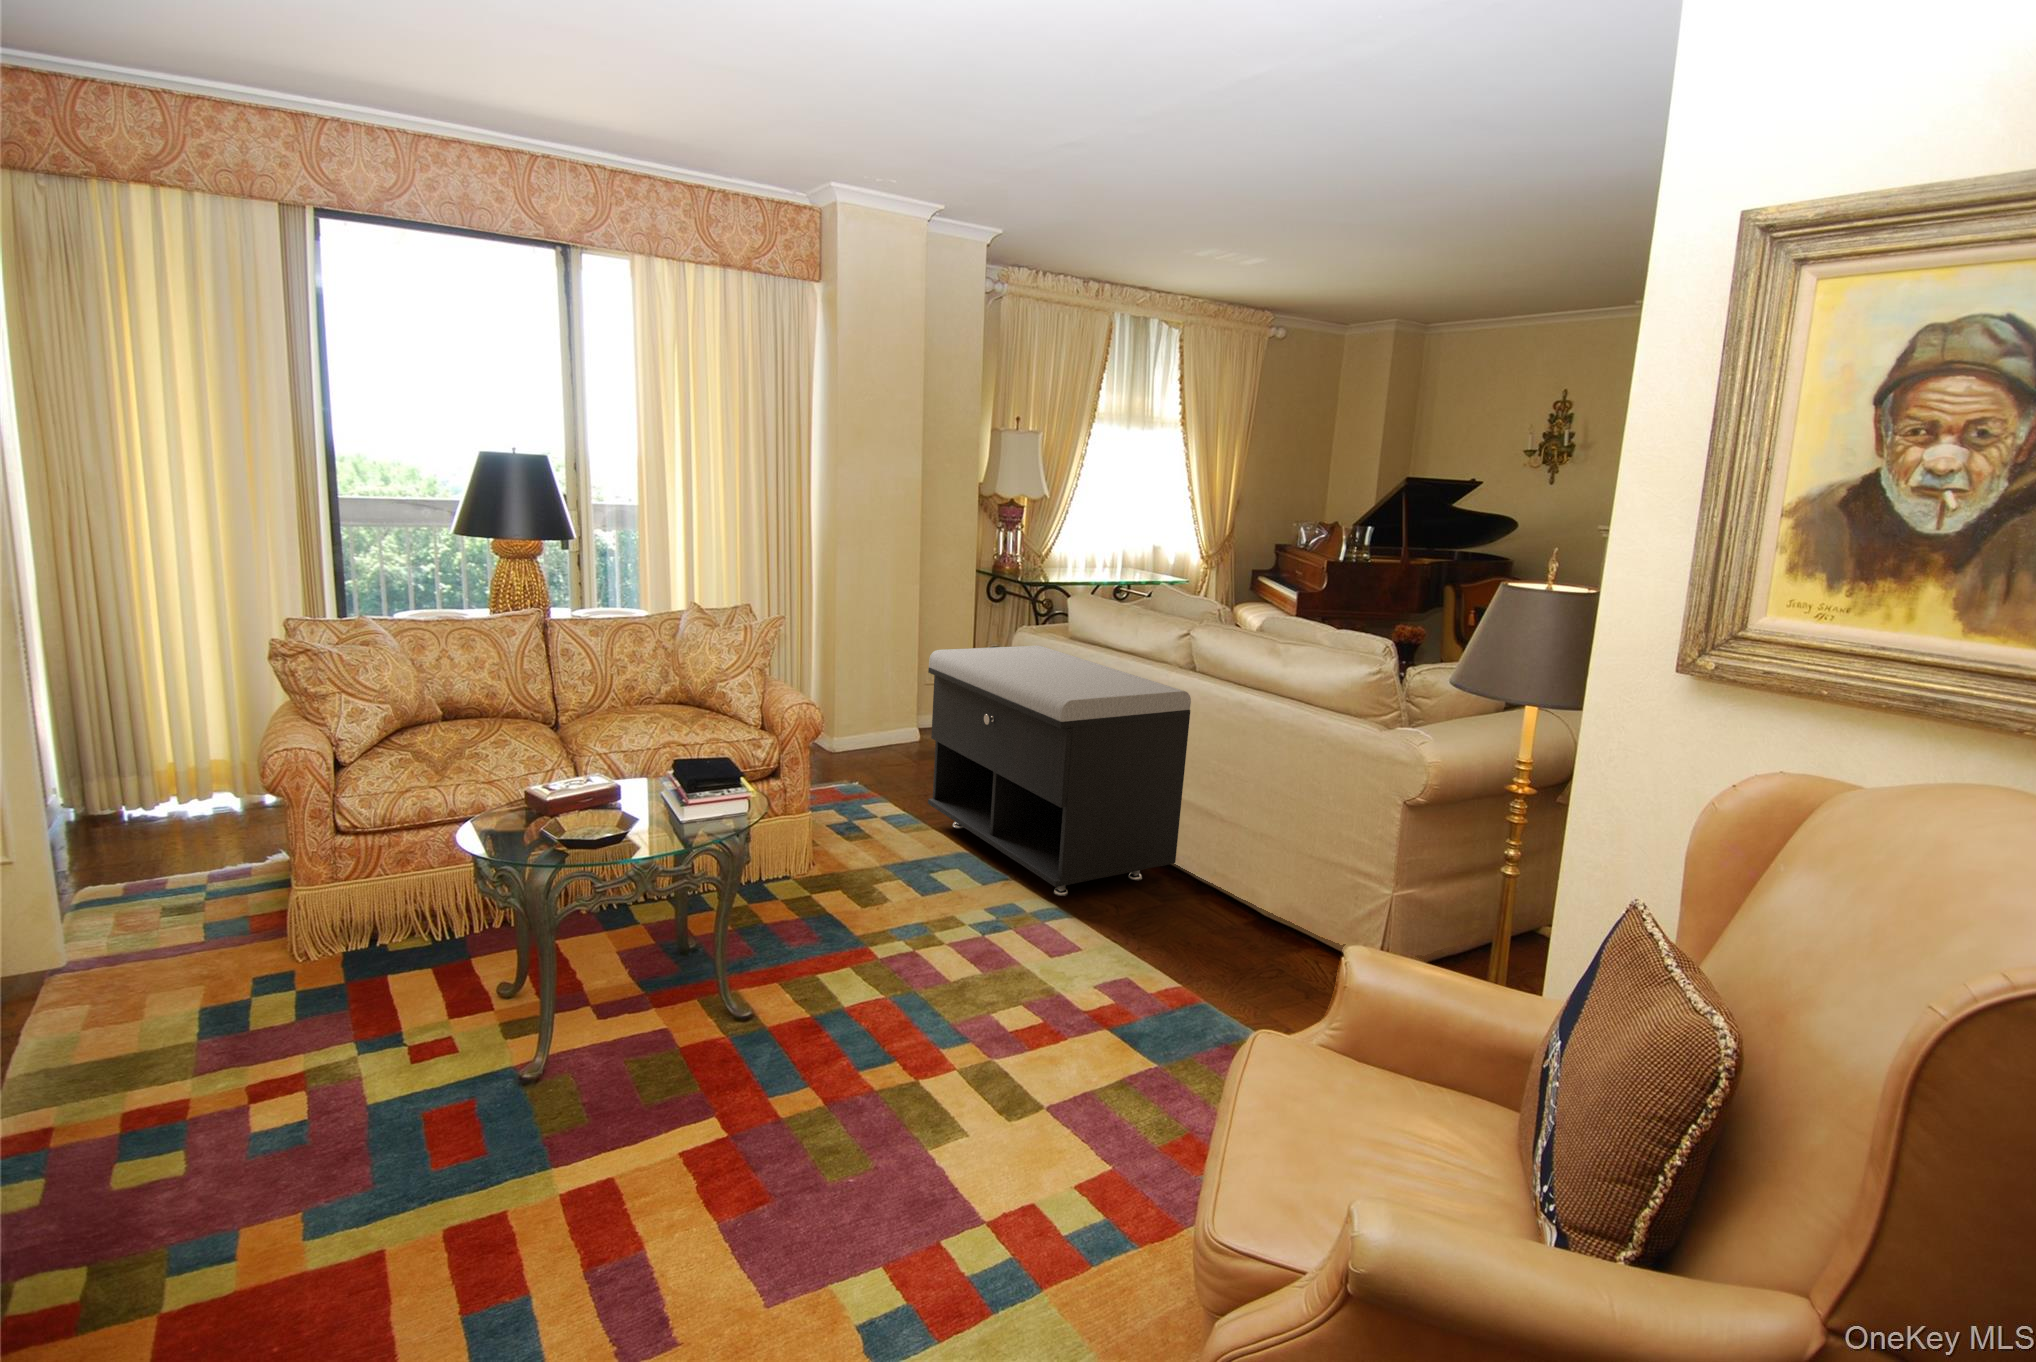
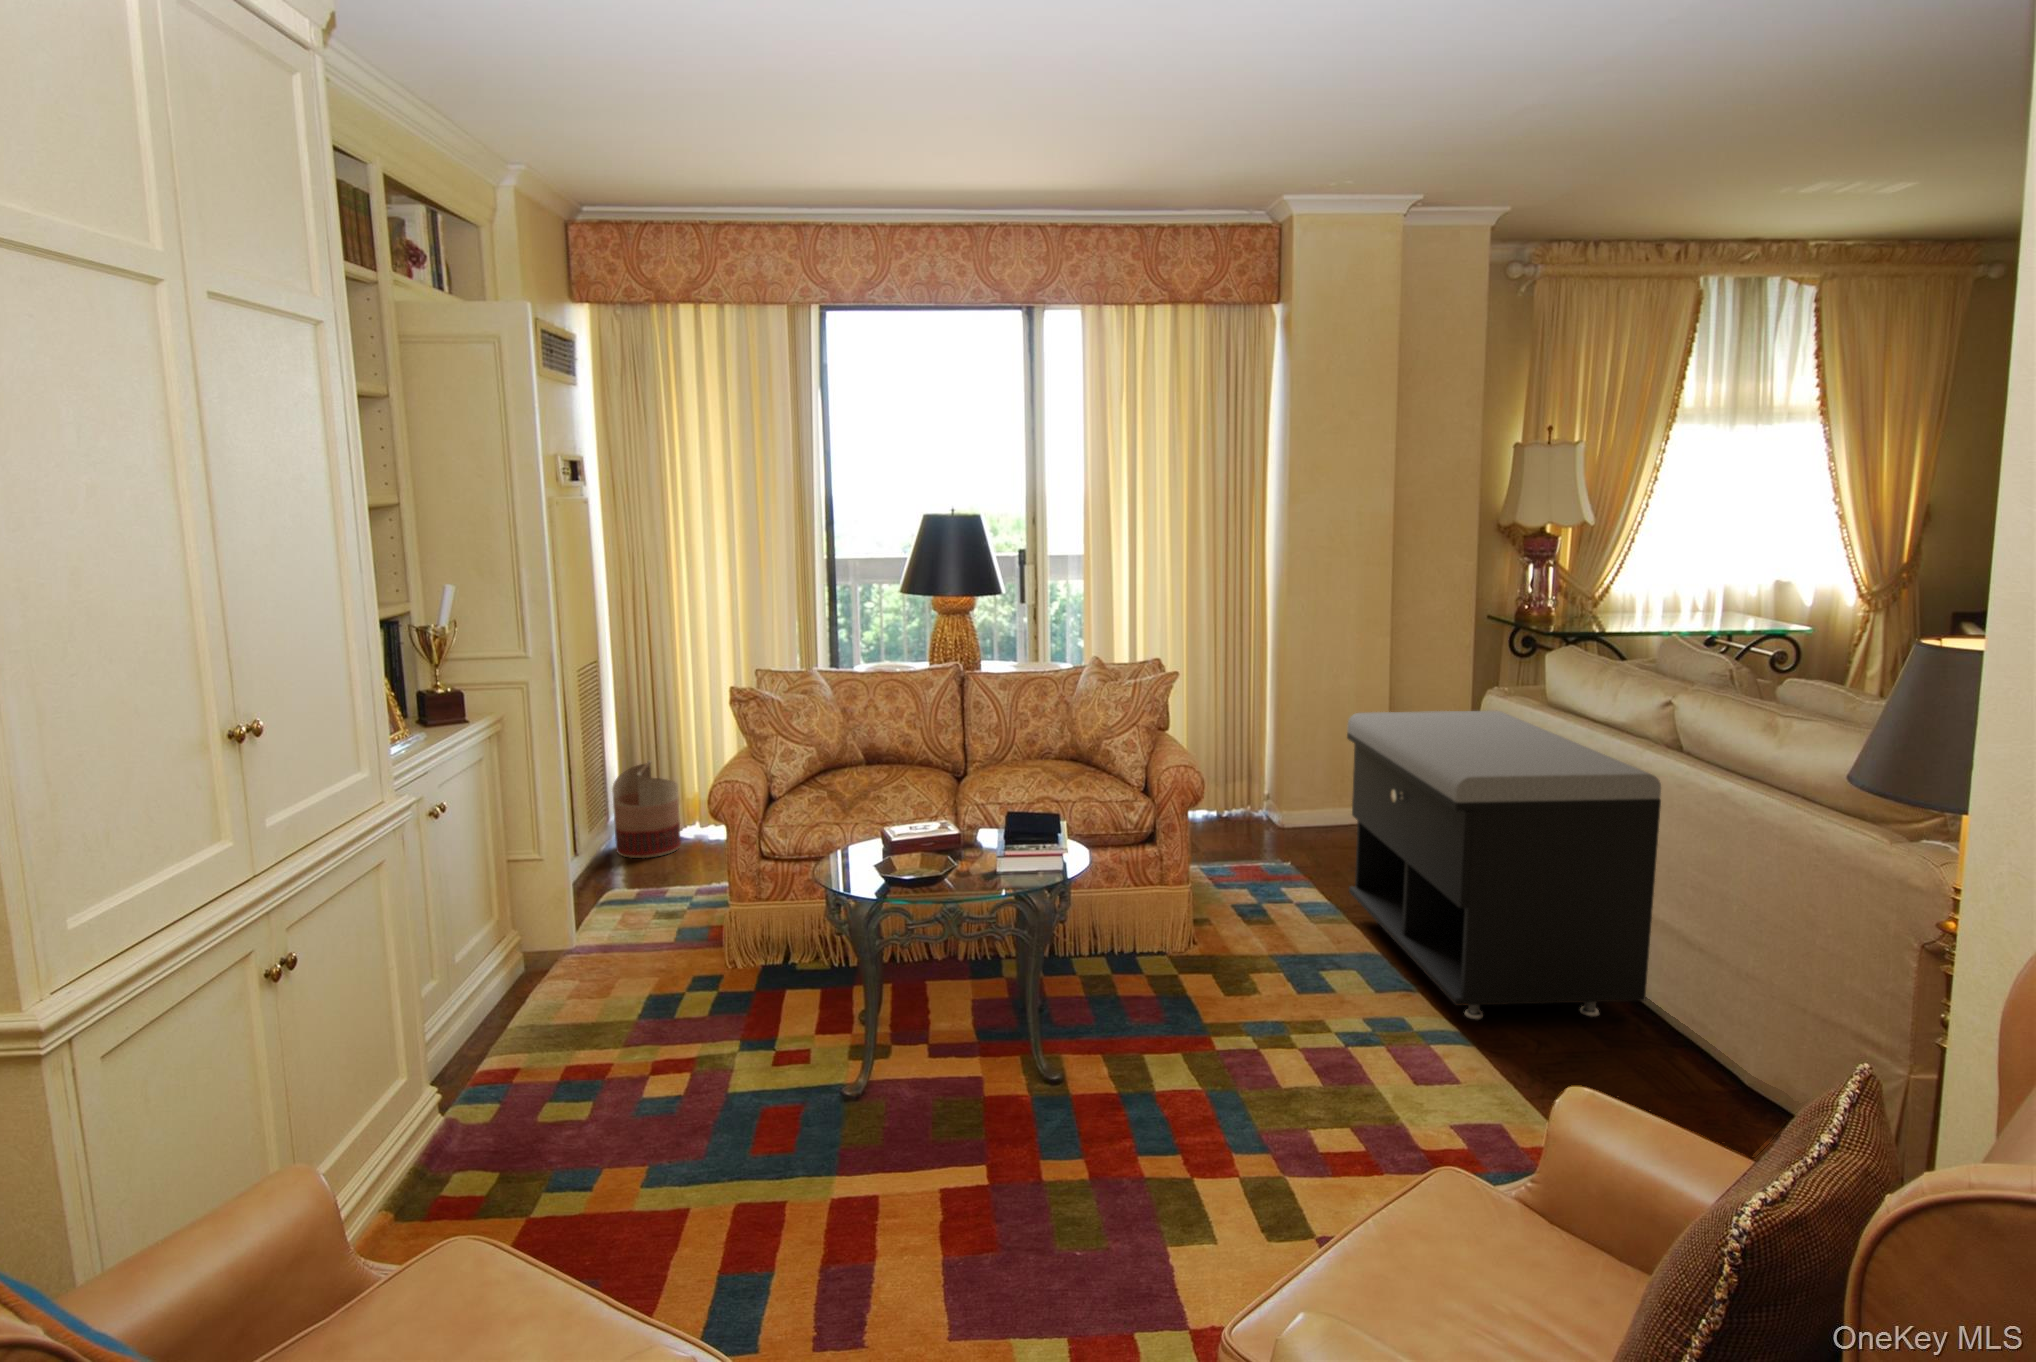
basket: none [37,729,150,852] -> present [612,760,681,858]

